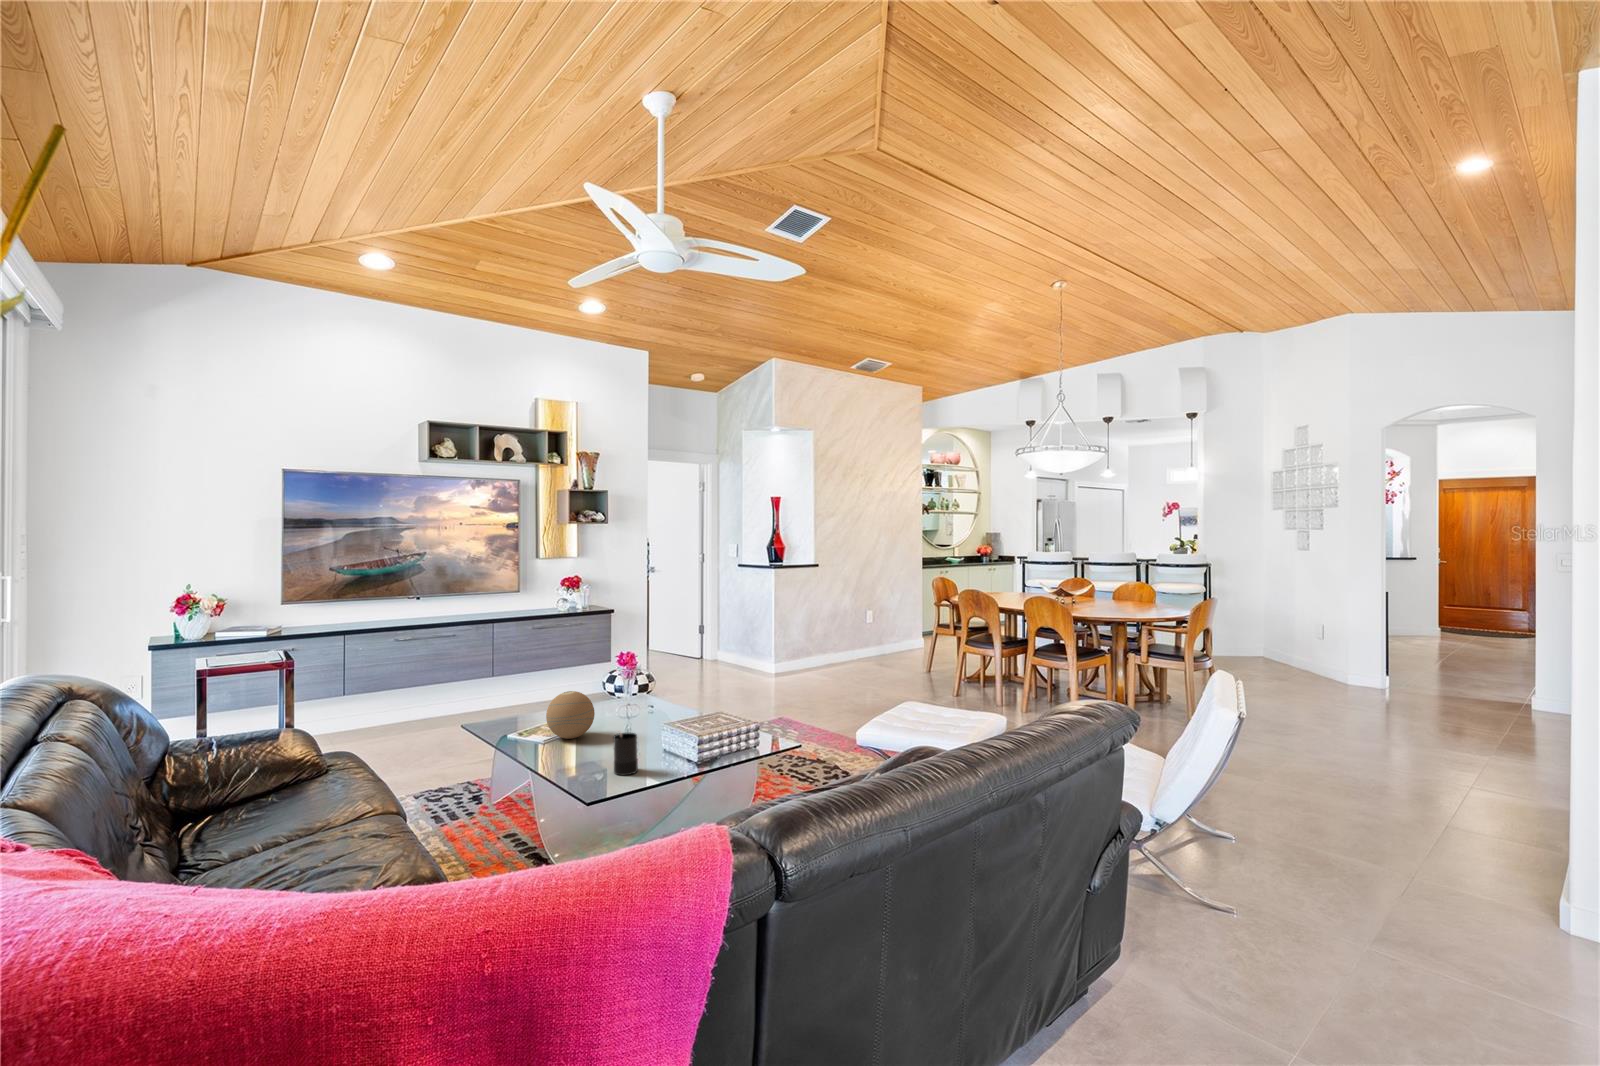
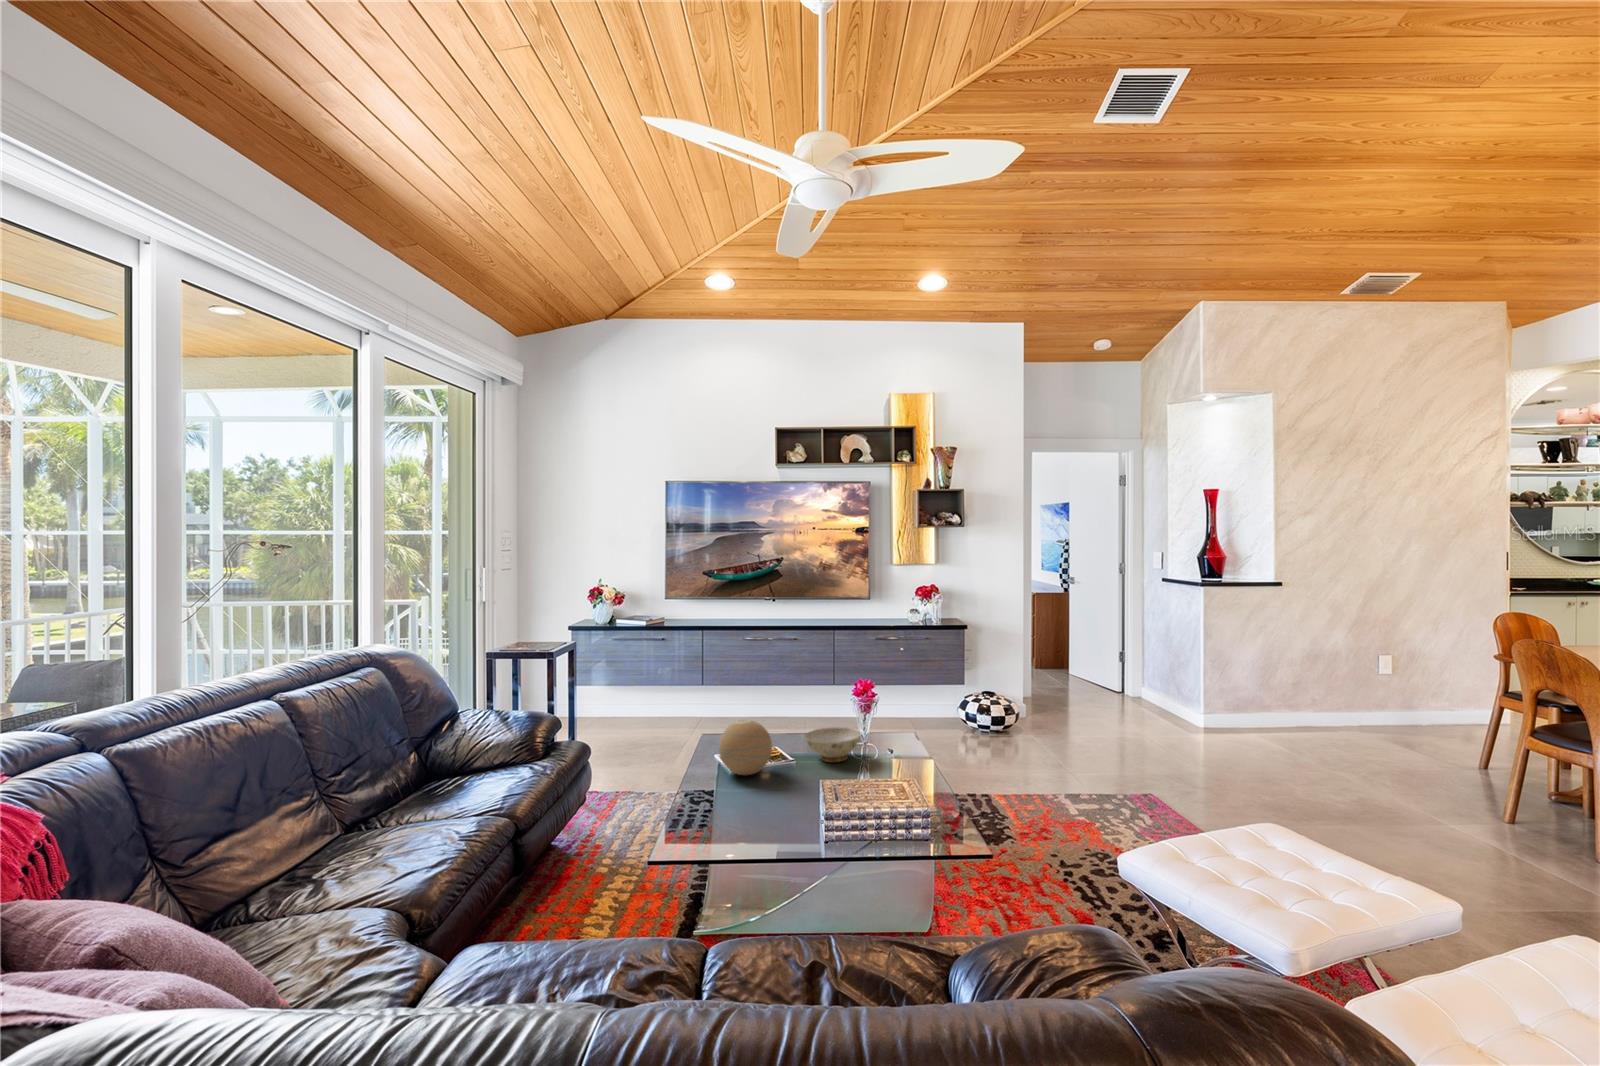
ceramic bowl: none [597,692,644,720] -> present [805,728,860,762]
candle: present [613,733,638,775] -> none [711,780,741,841]

